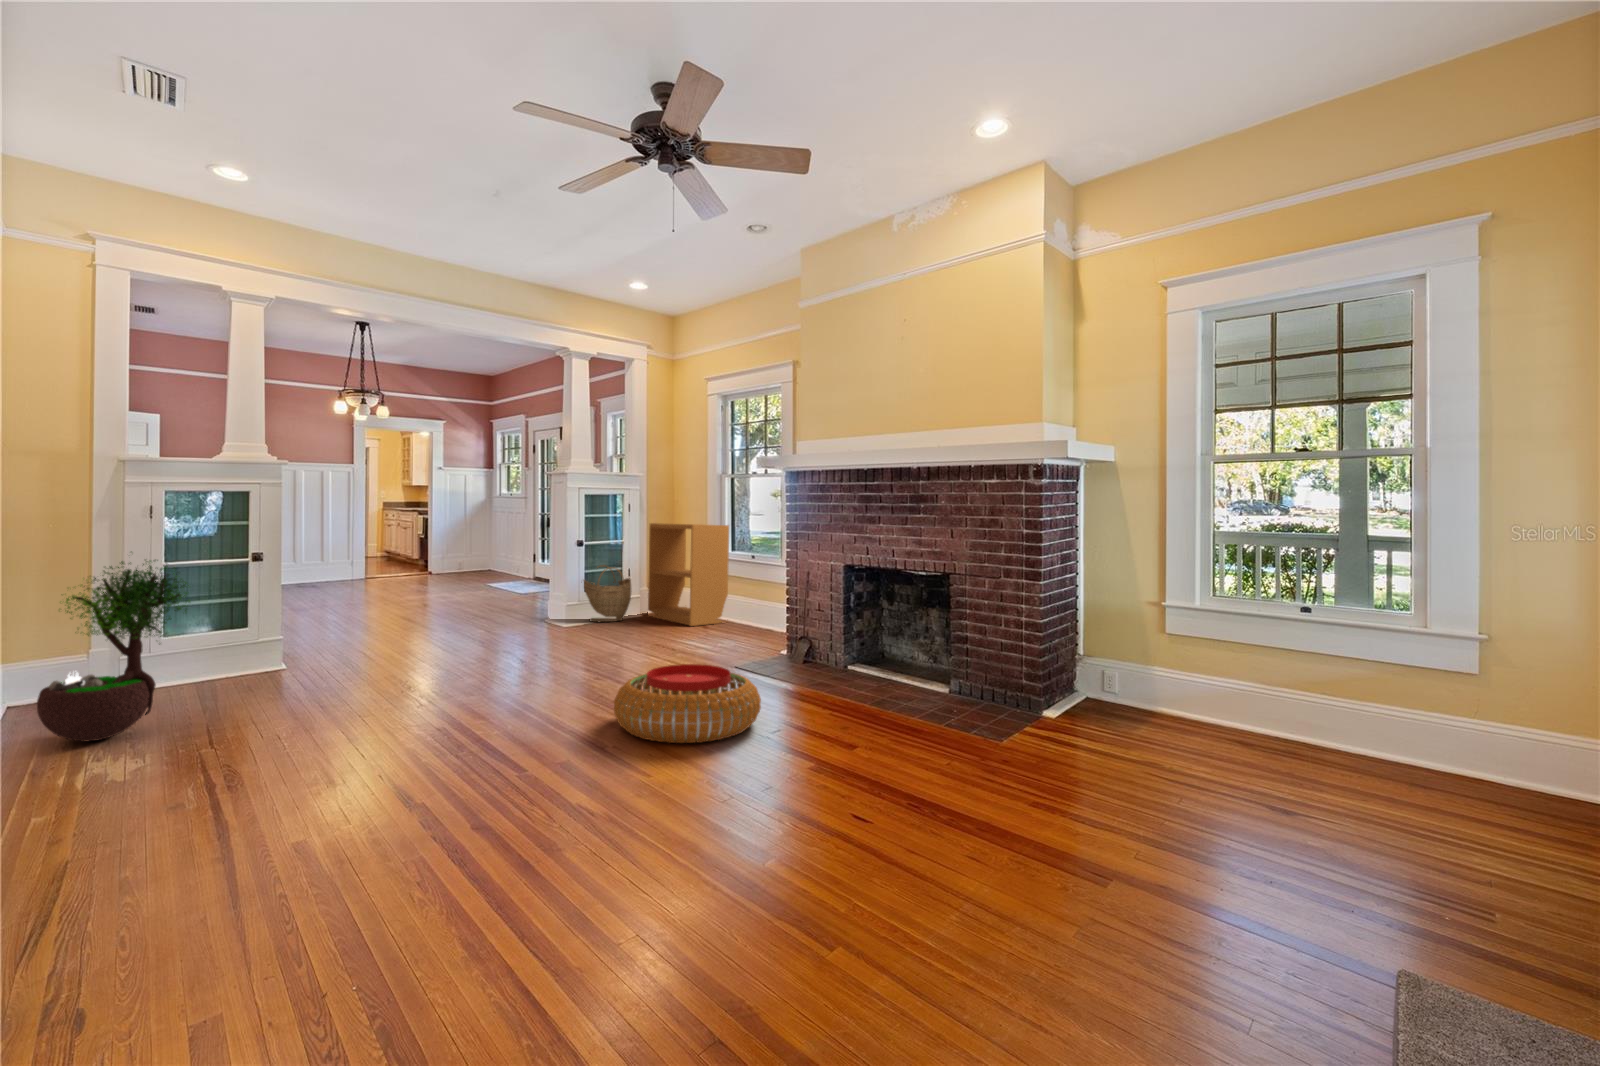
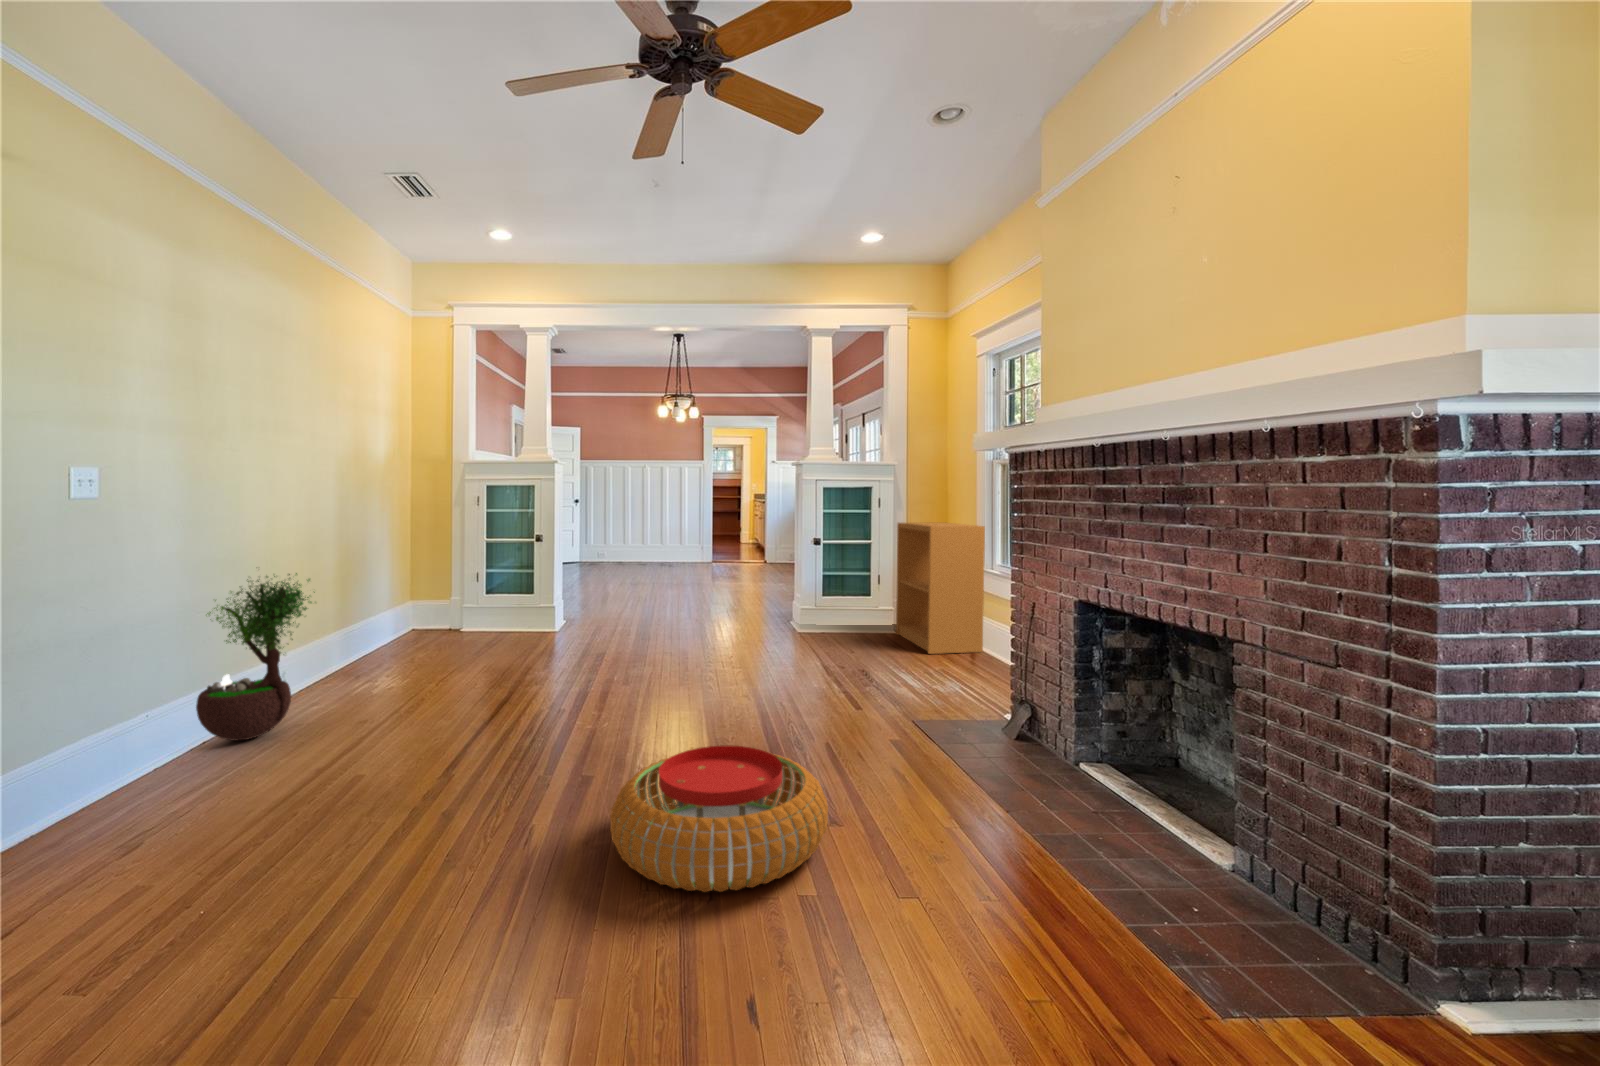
woven basket: present [583,565,631,622] -> none [815,571,871,638]

